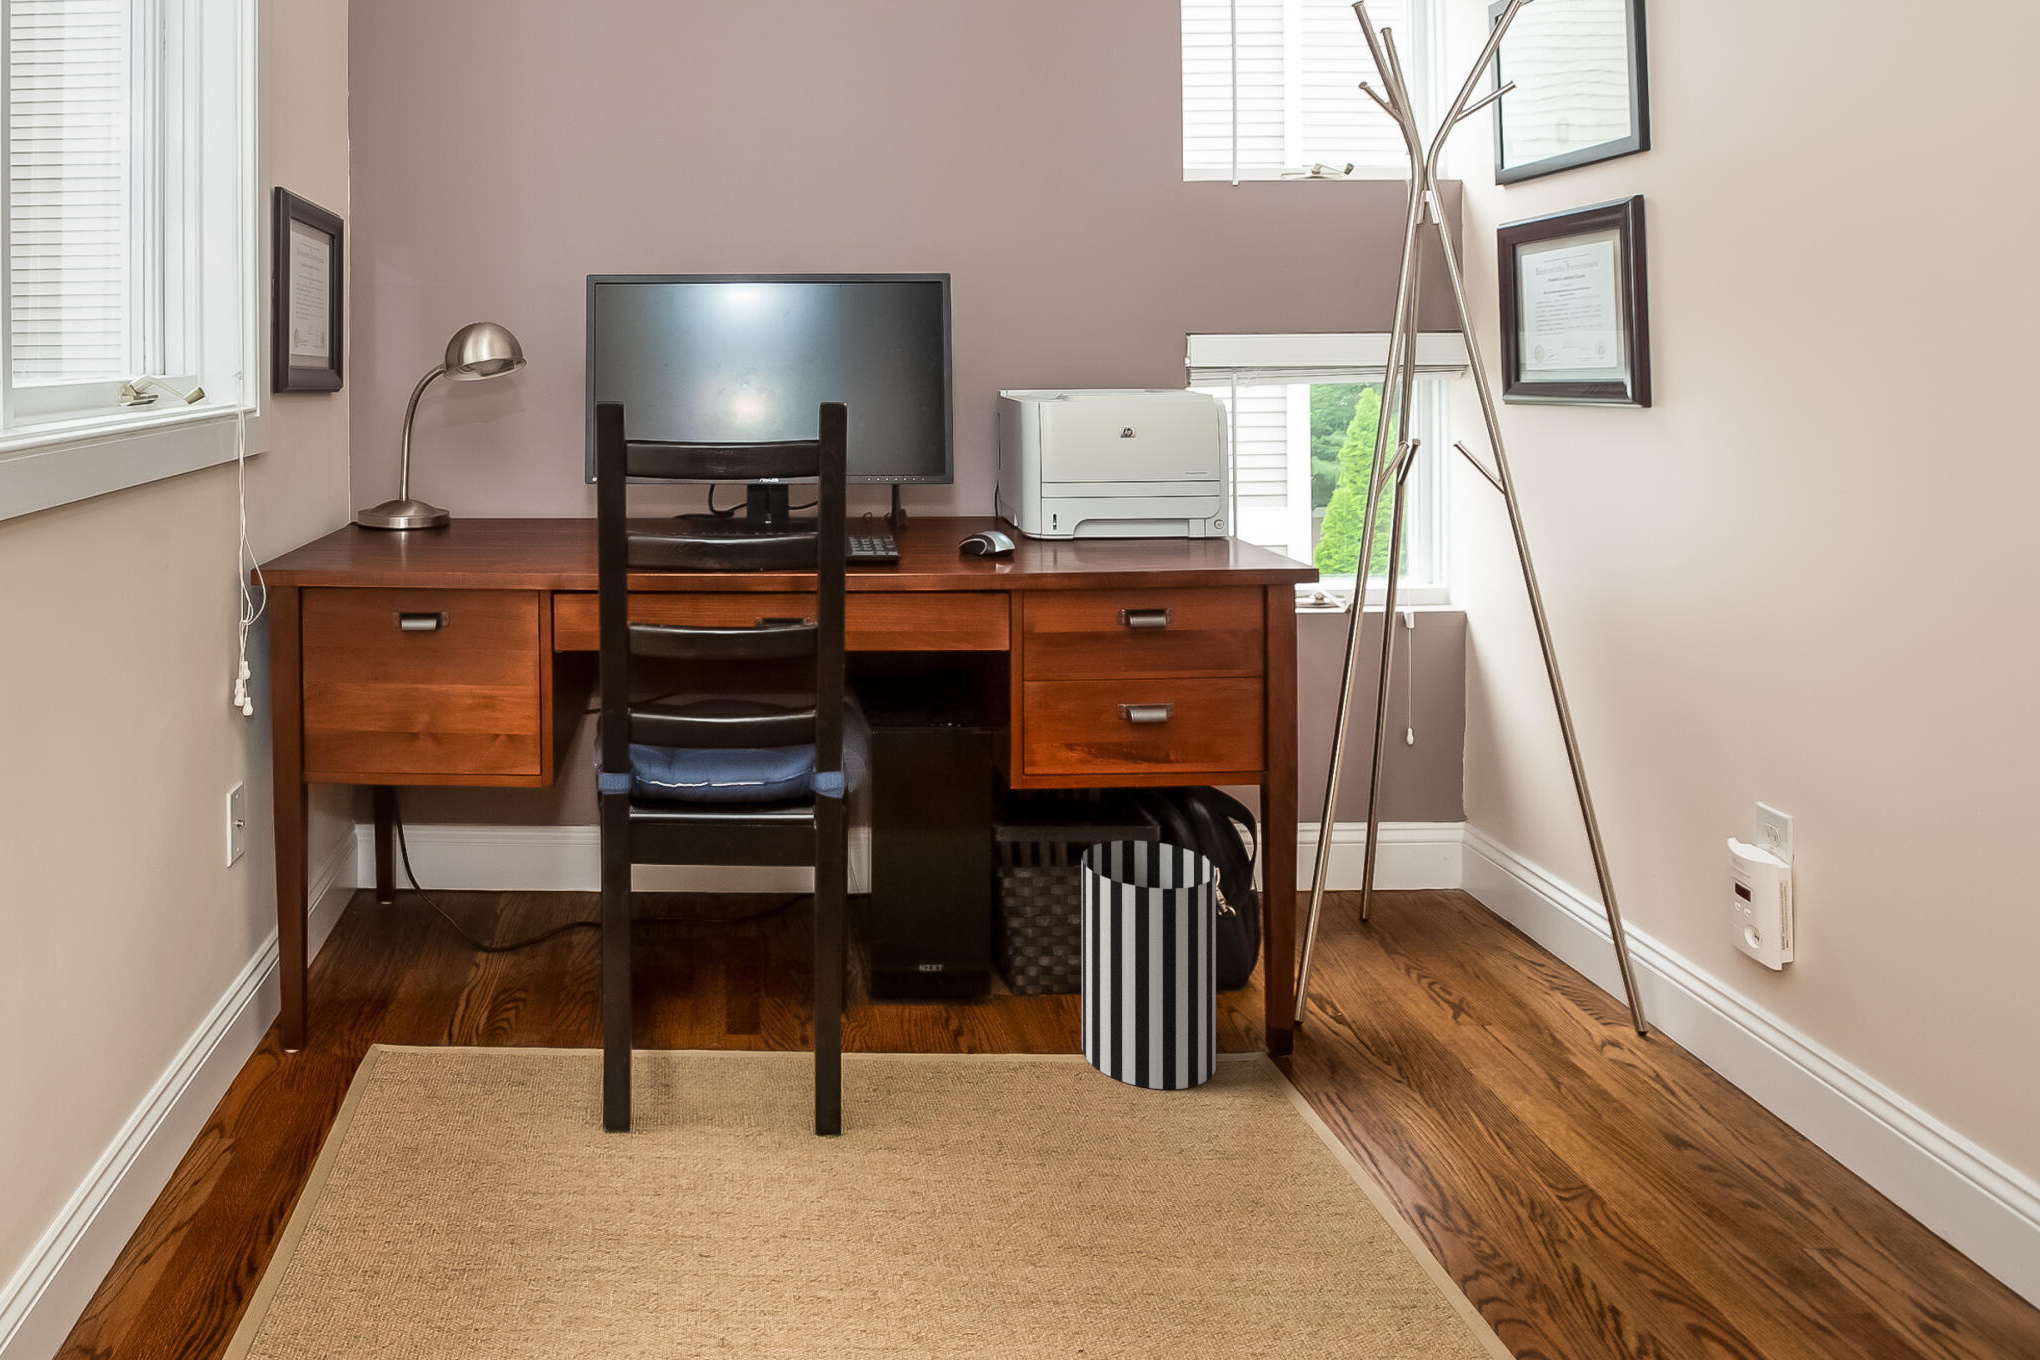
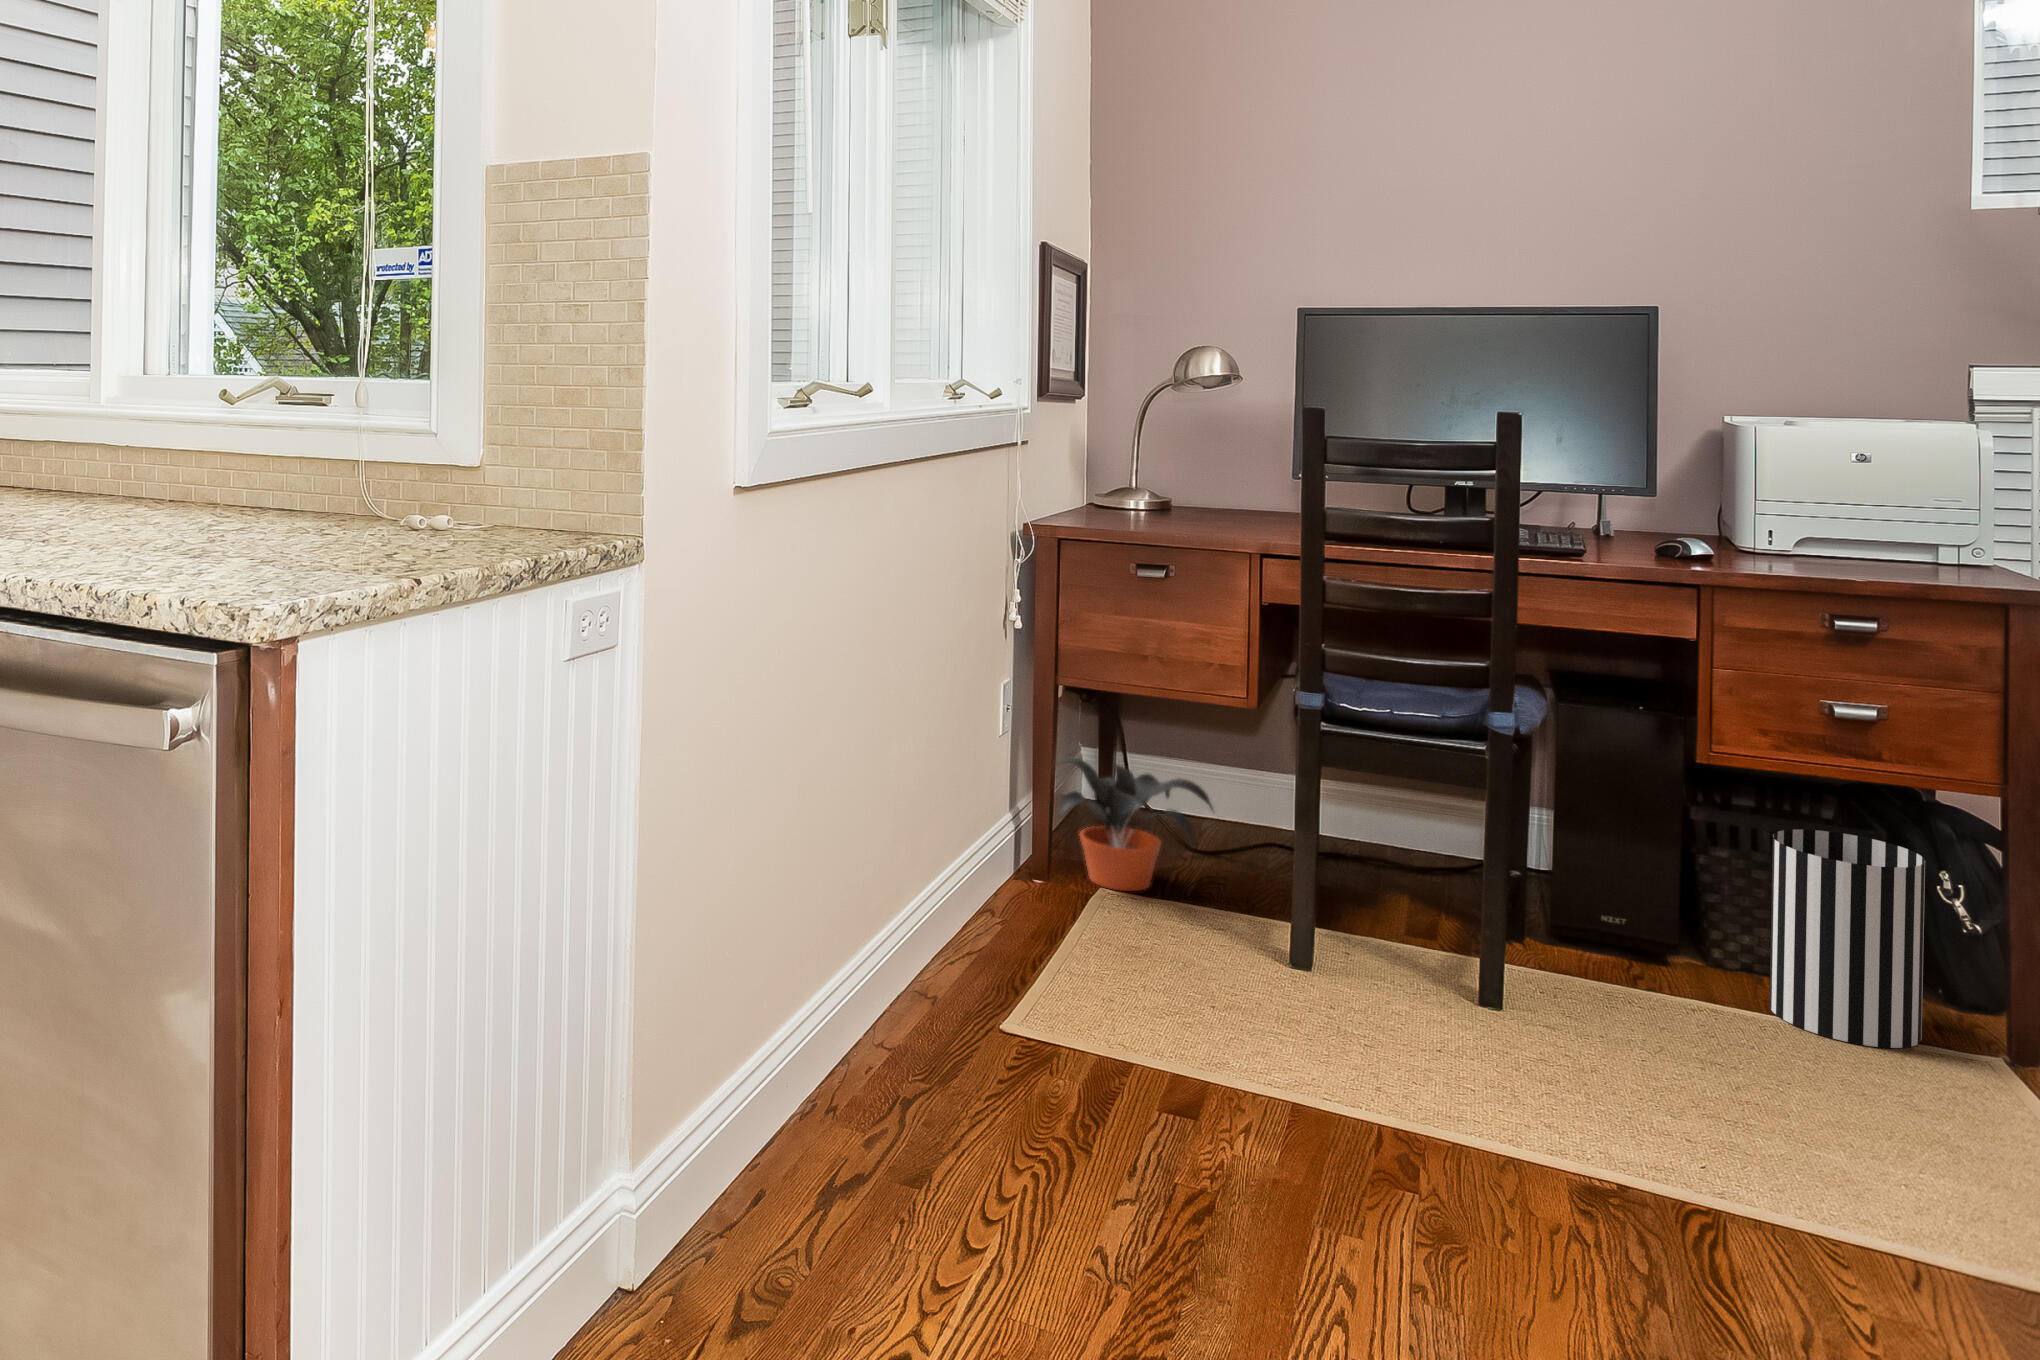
potted plant: none [291,880,505,1062] -> present [1056,758,1214,891]

